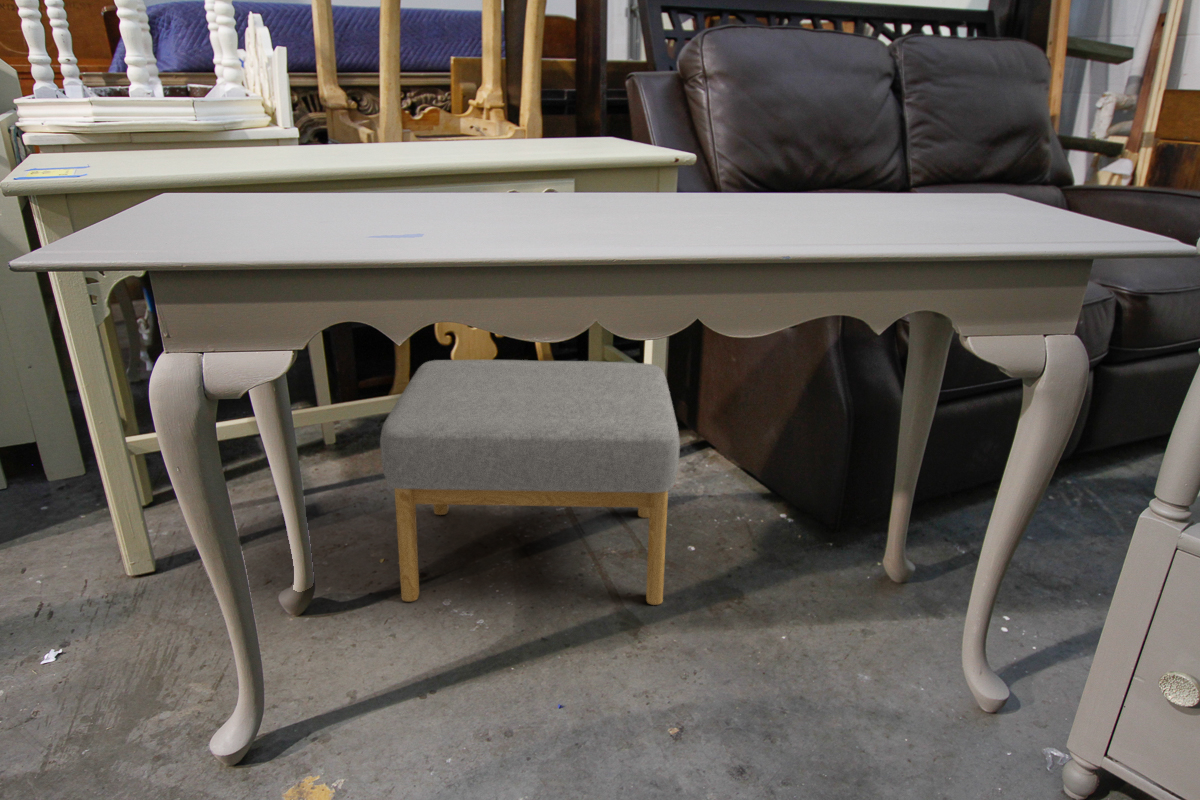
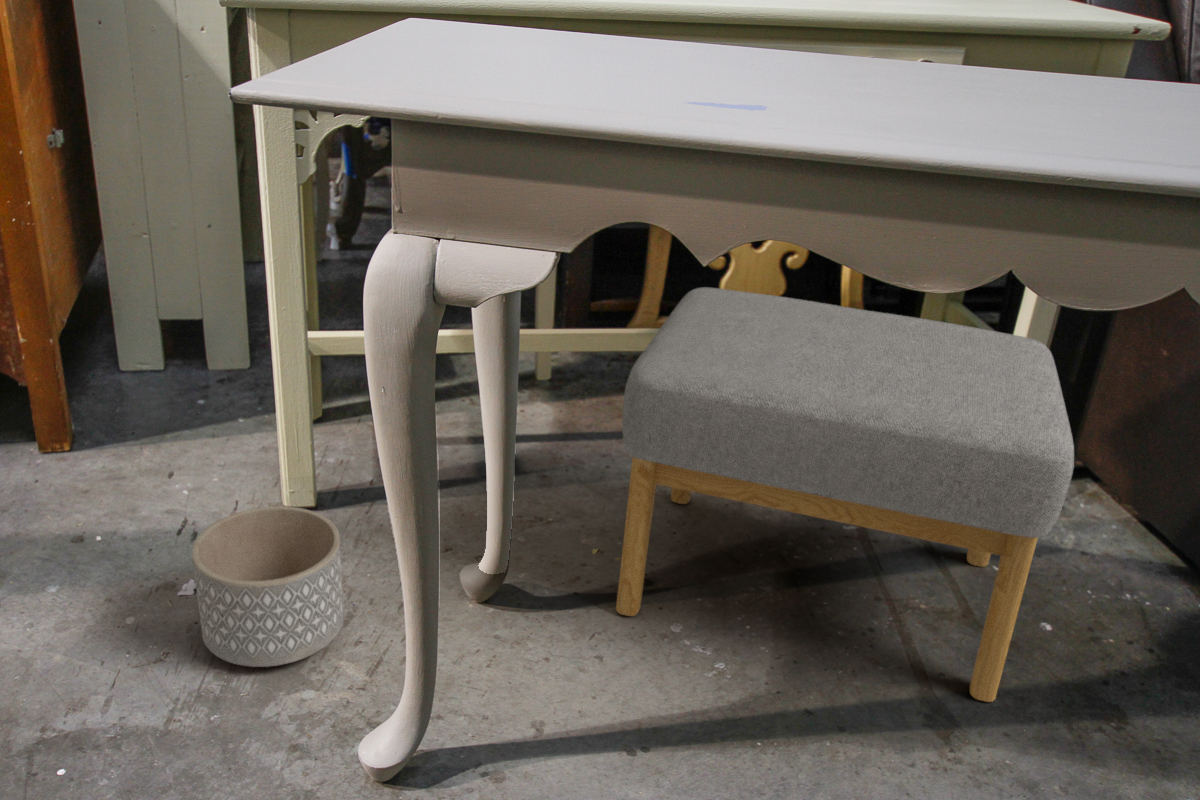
planter: none [46,574,188,707] -> present [192,506,344,667]

